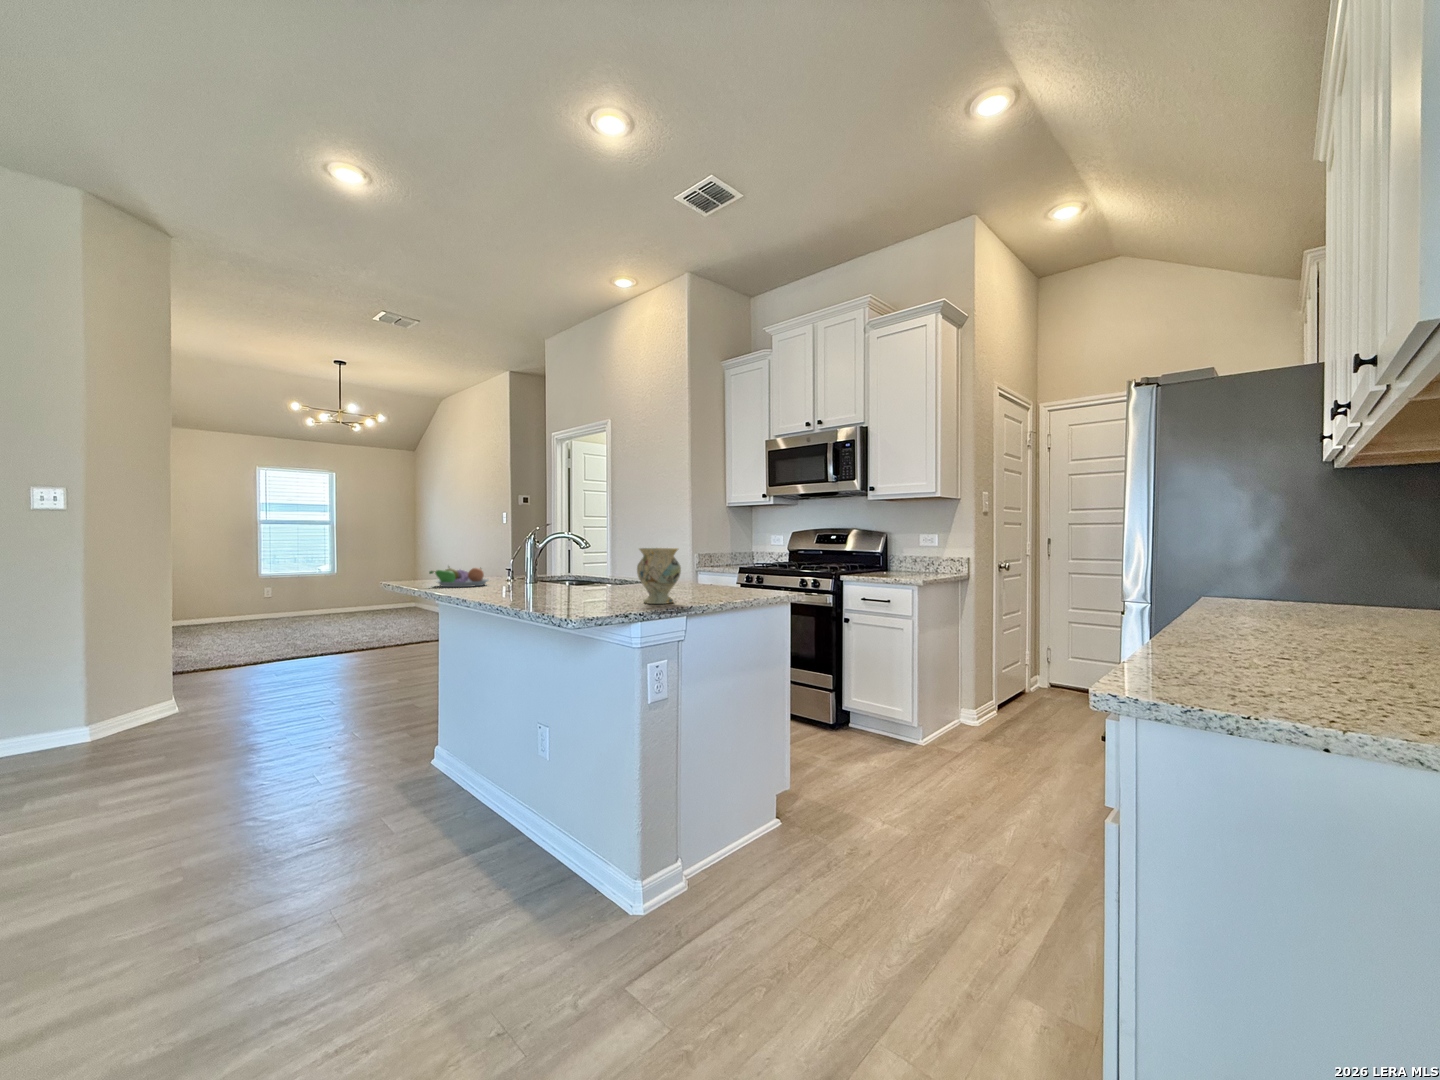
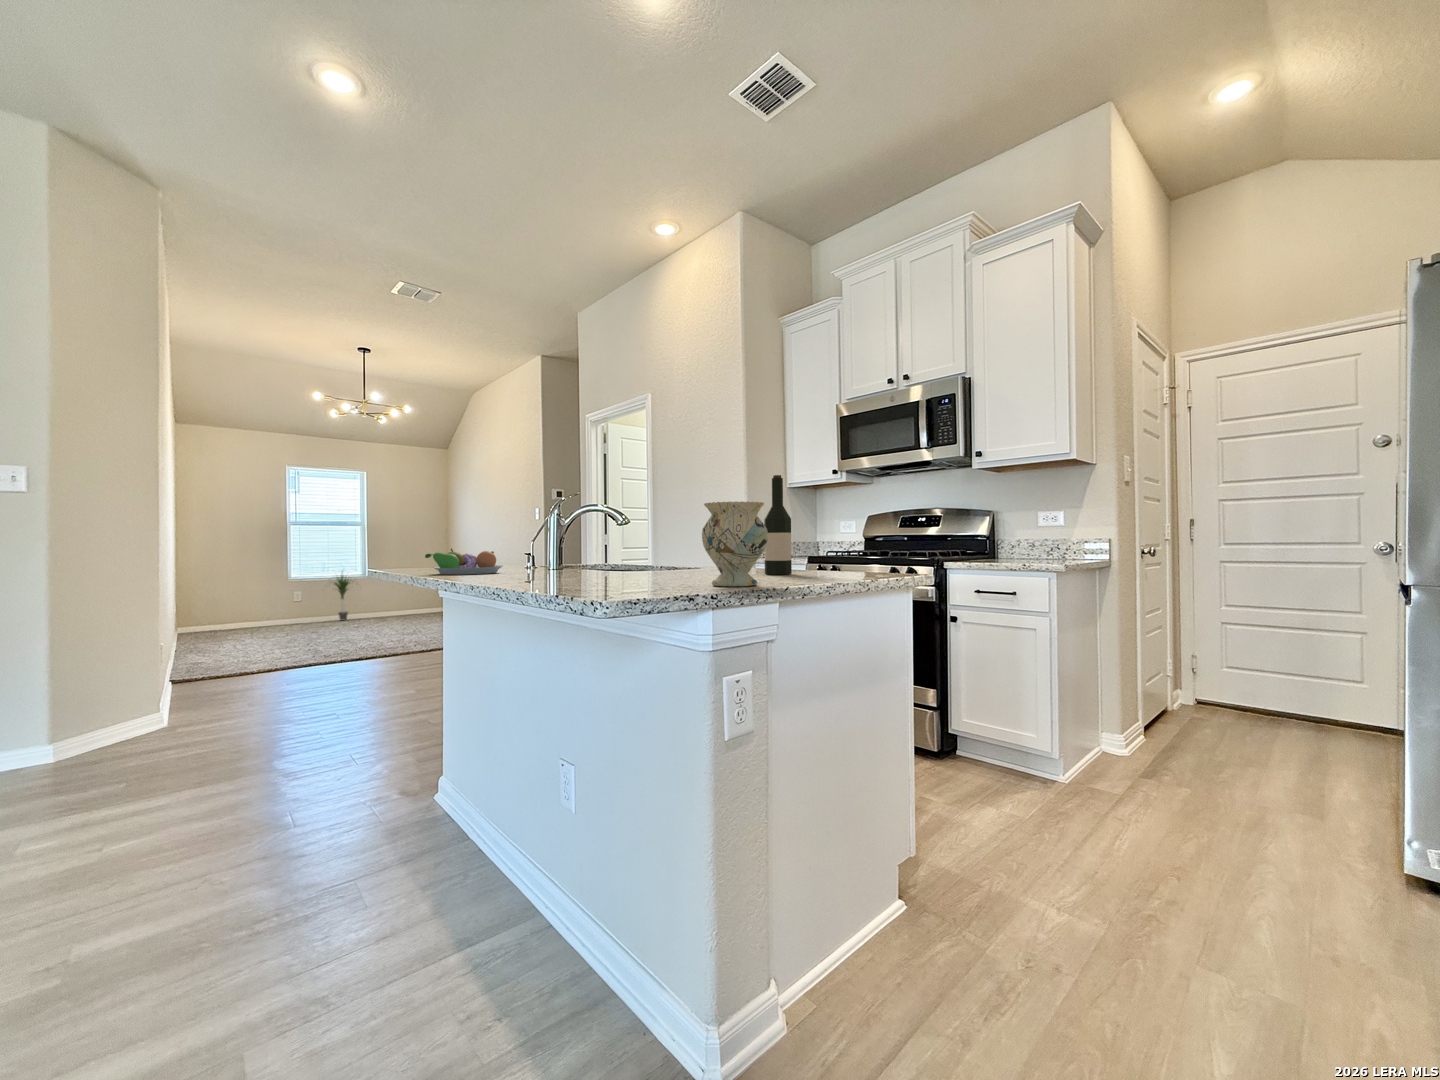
wine bottle: none [689,518,708,591] -> present [764,475,792,575]
potted plant: none [293,566,333,615] -> present [334,576,350,620]

